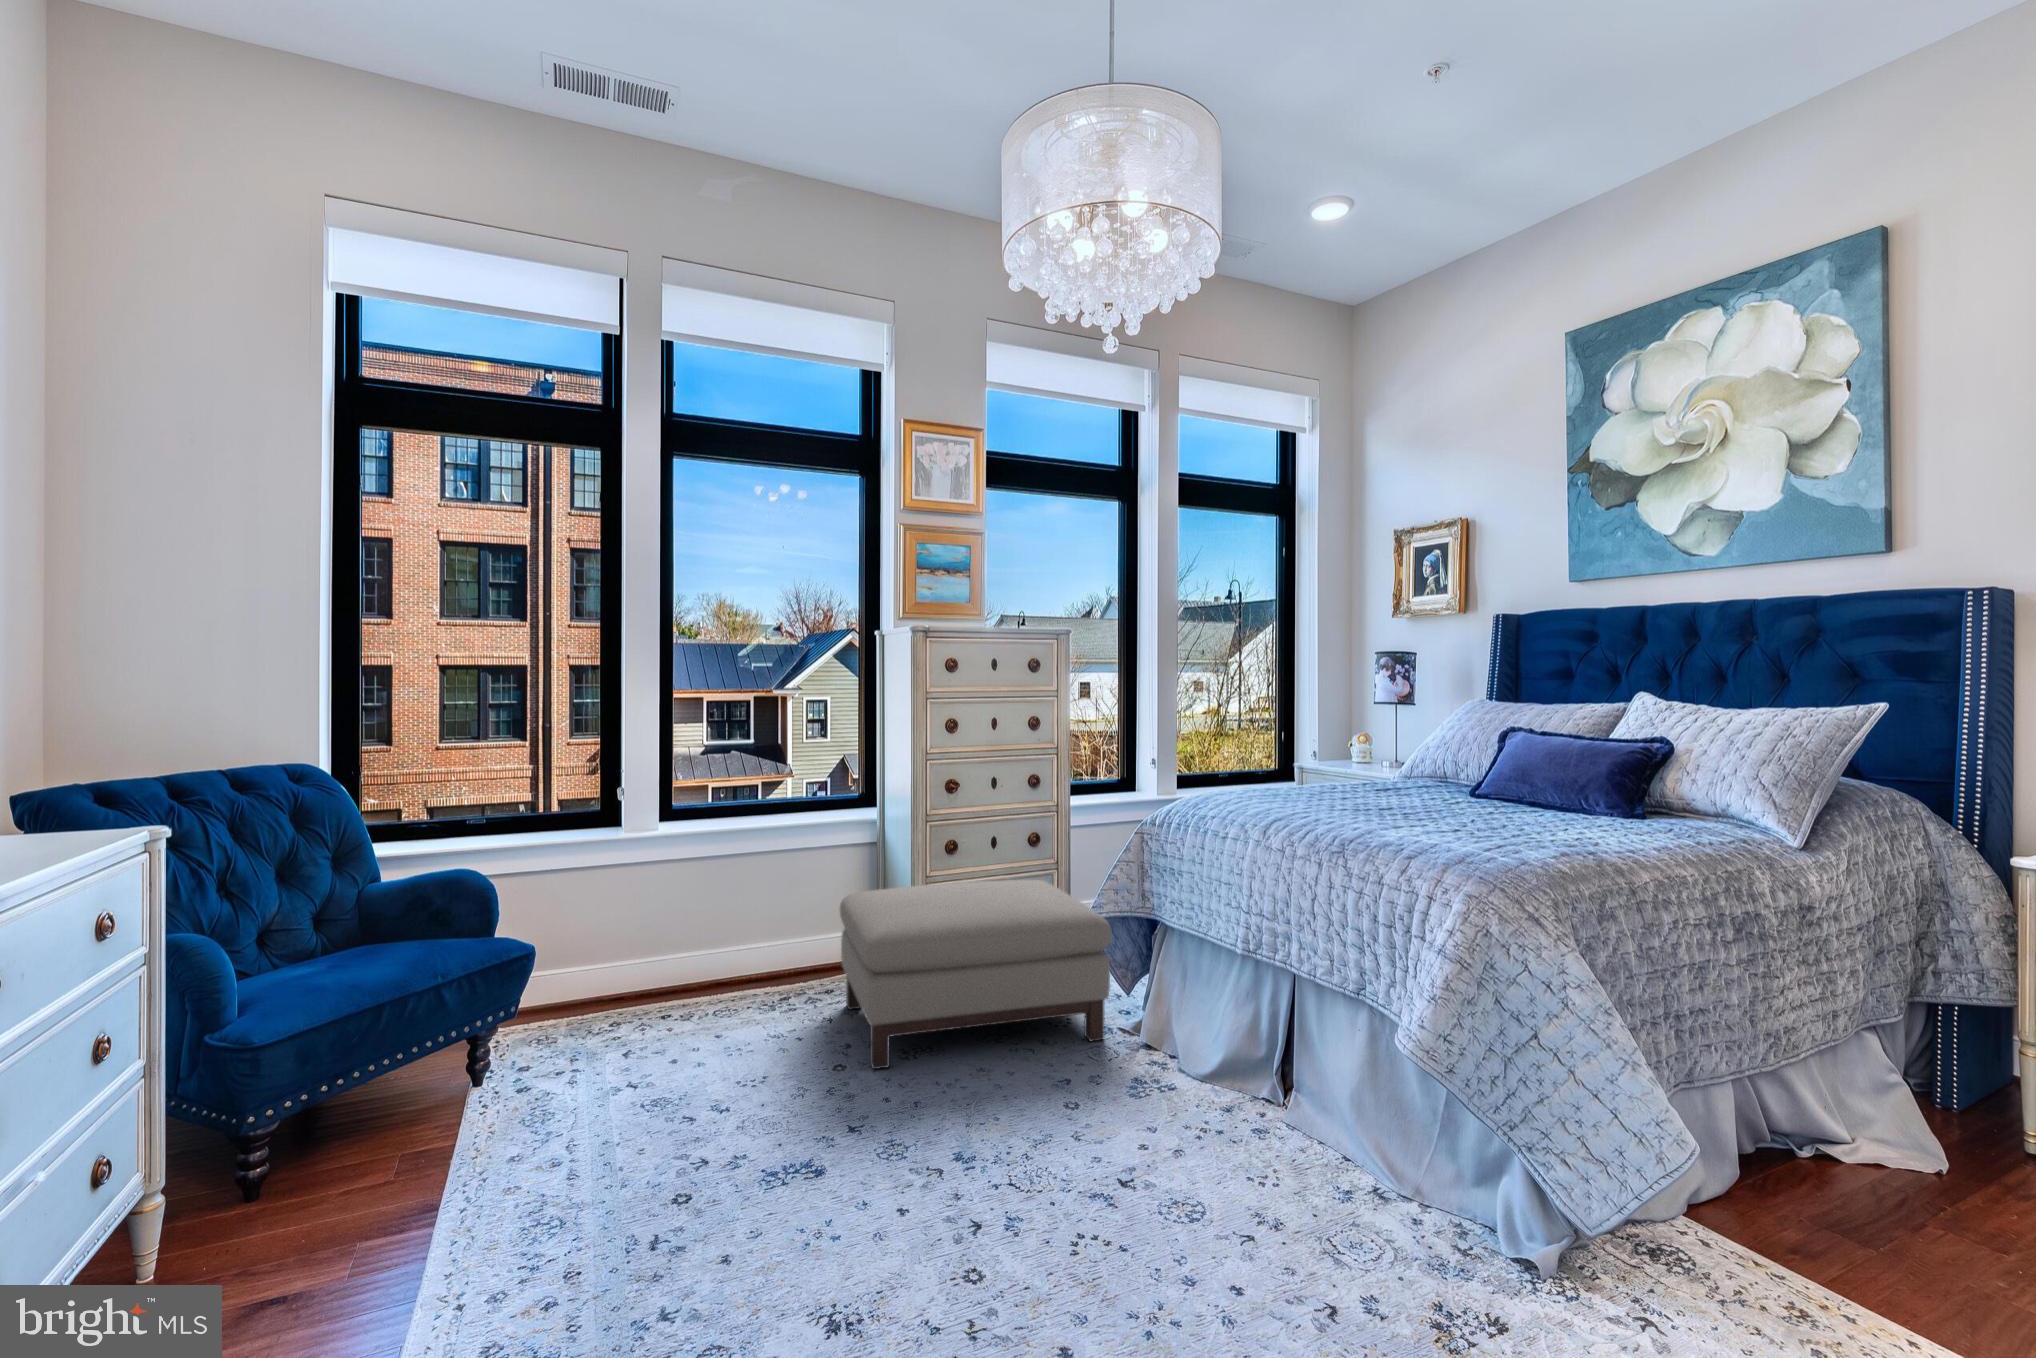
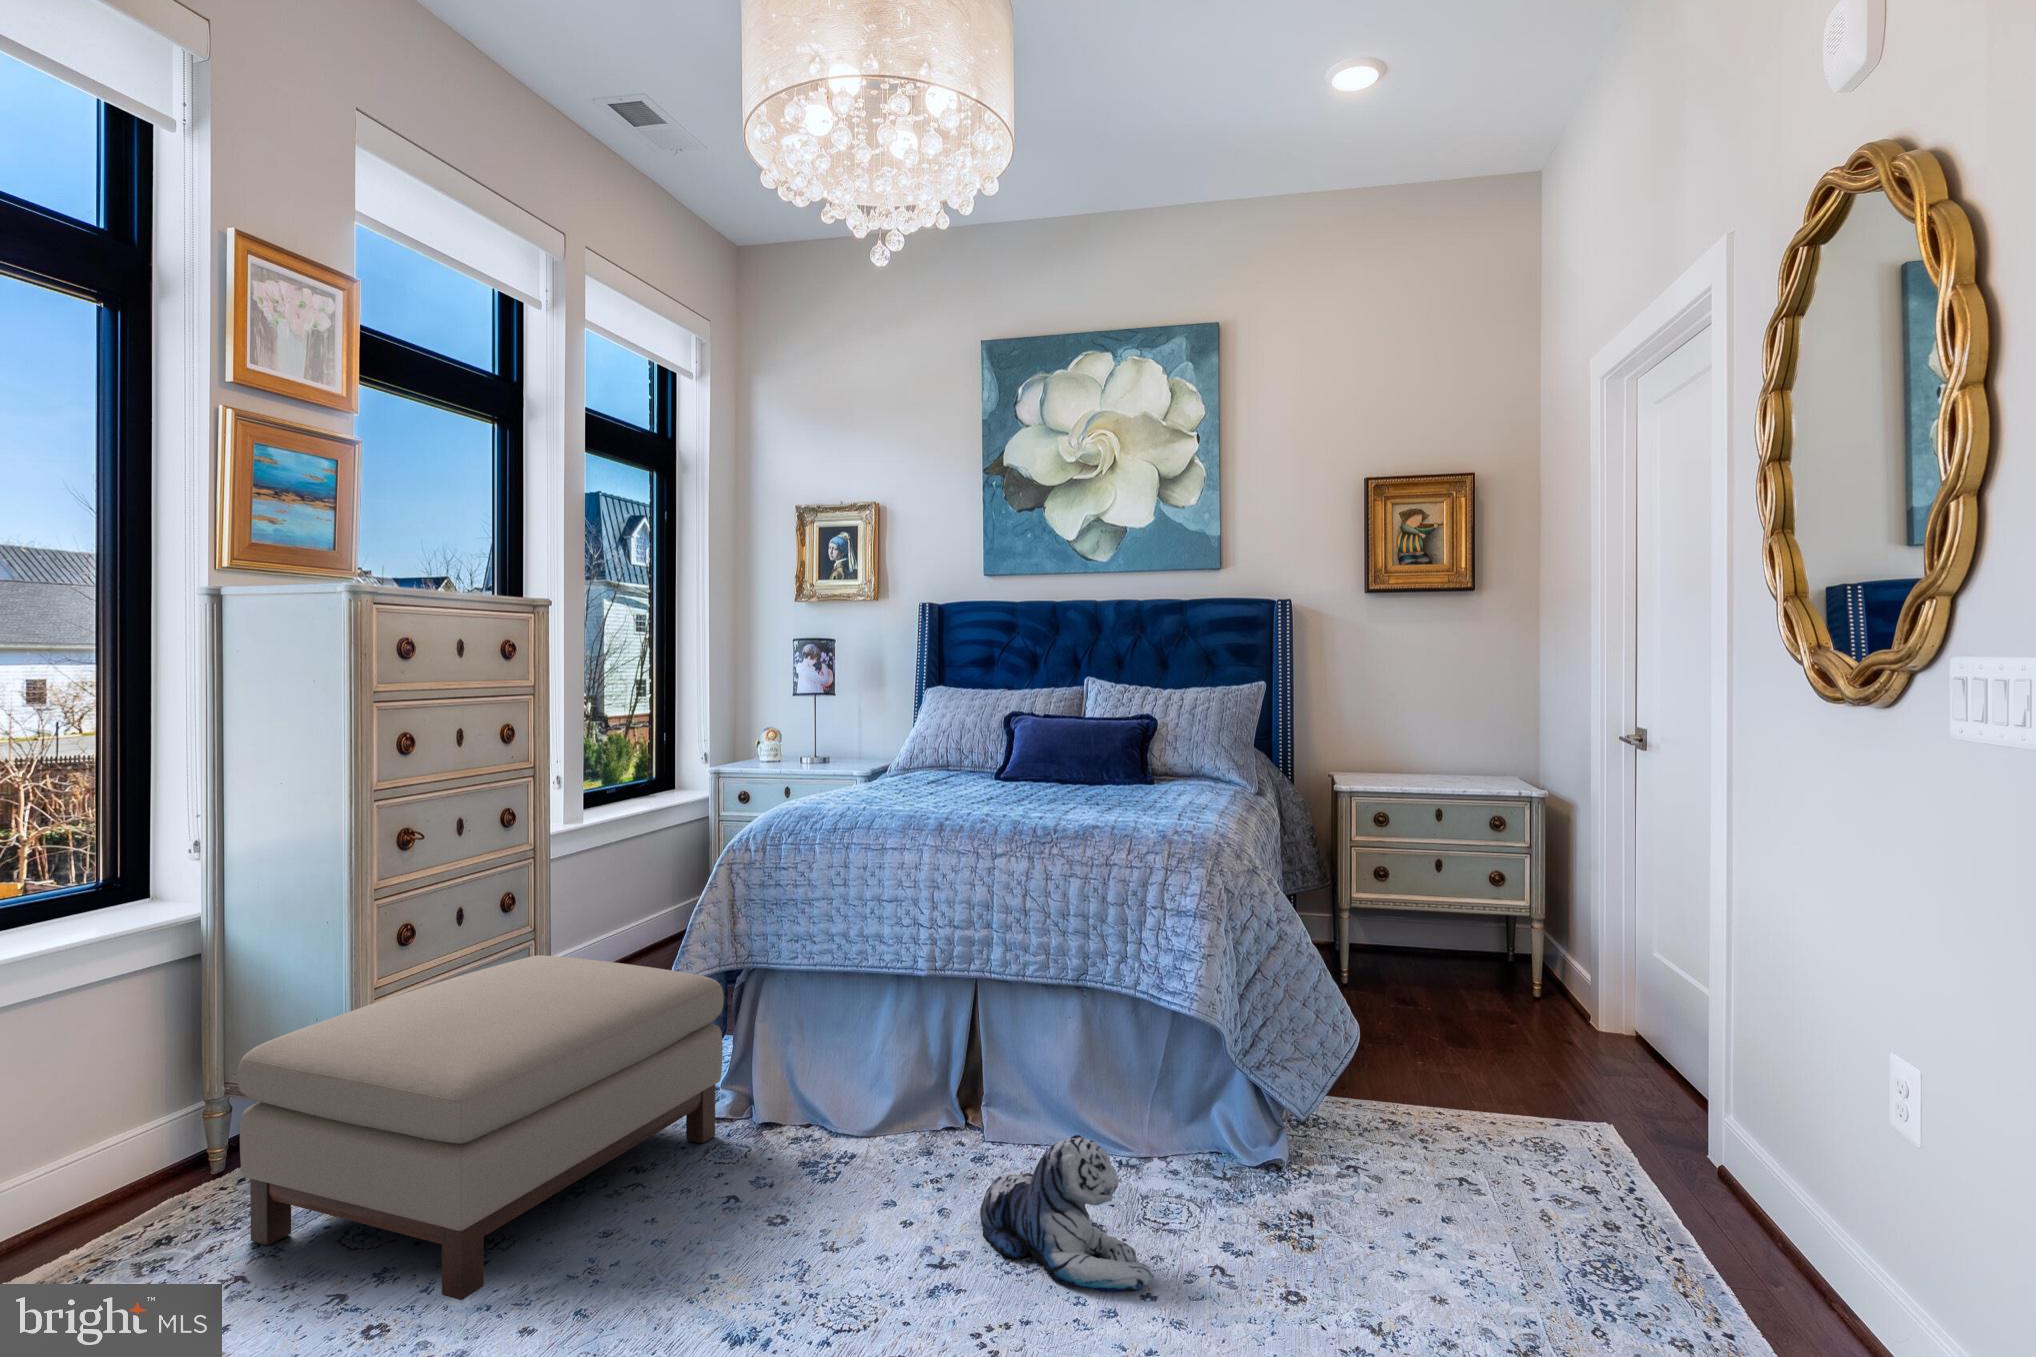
plush toy: none [1157,1115,1264,1271] -> present [980,1135,1153,1293]

